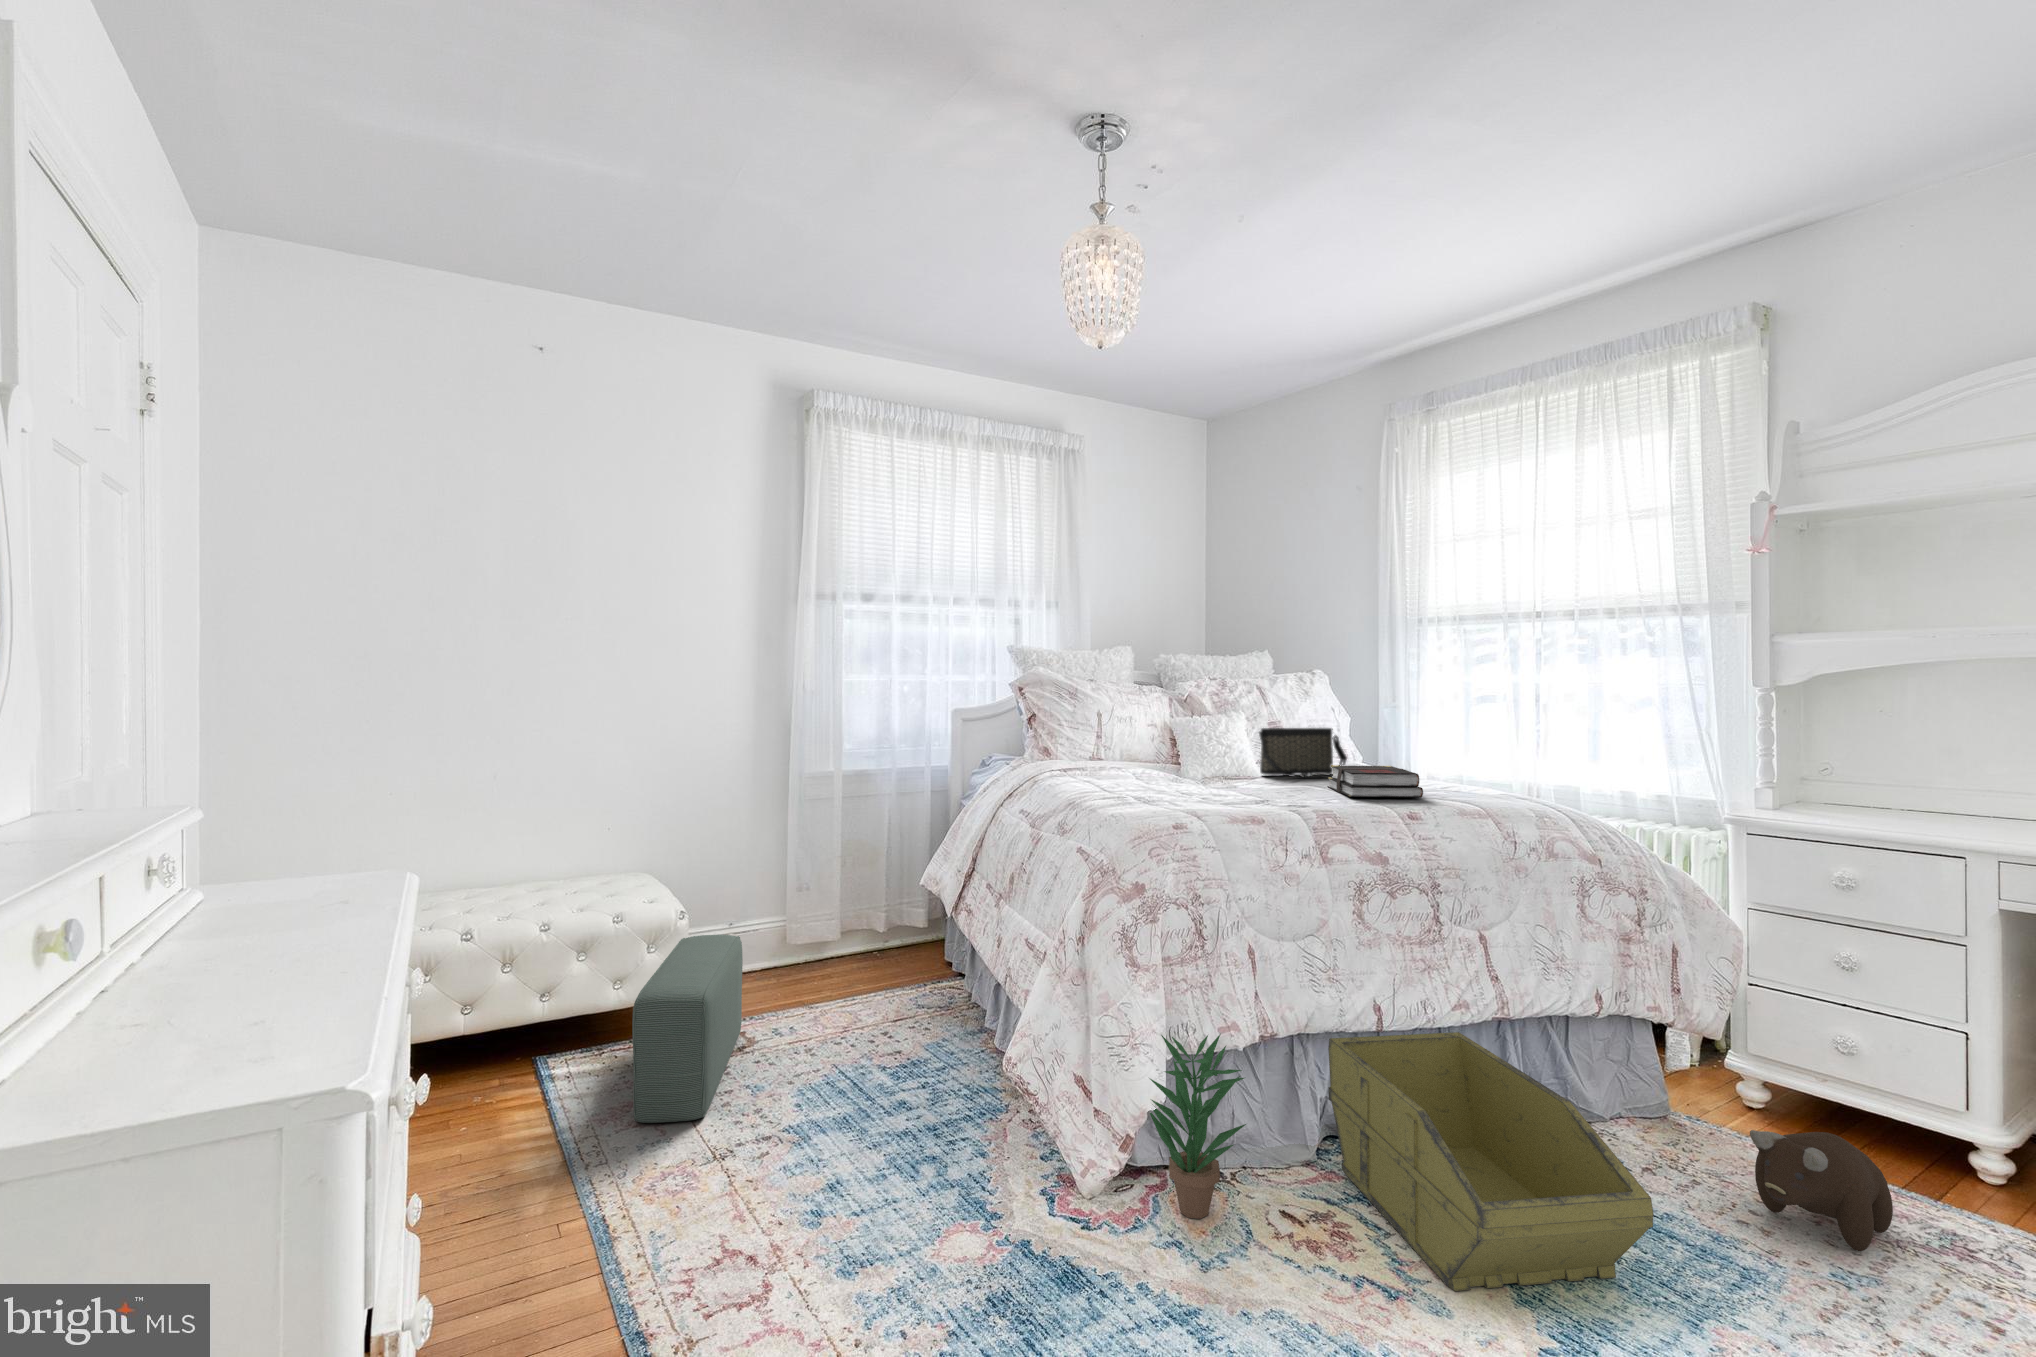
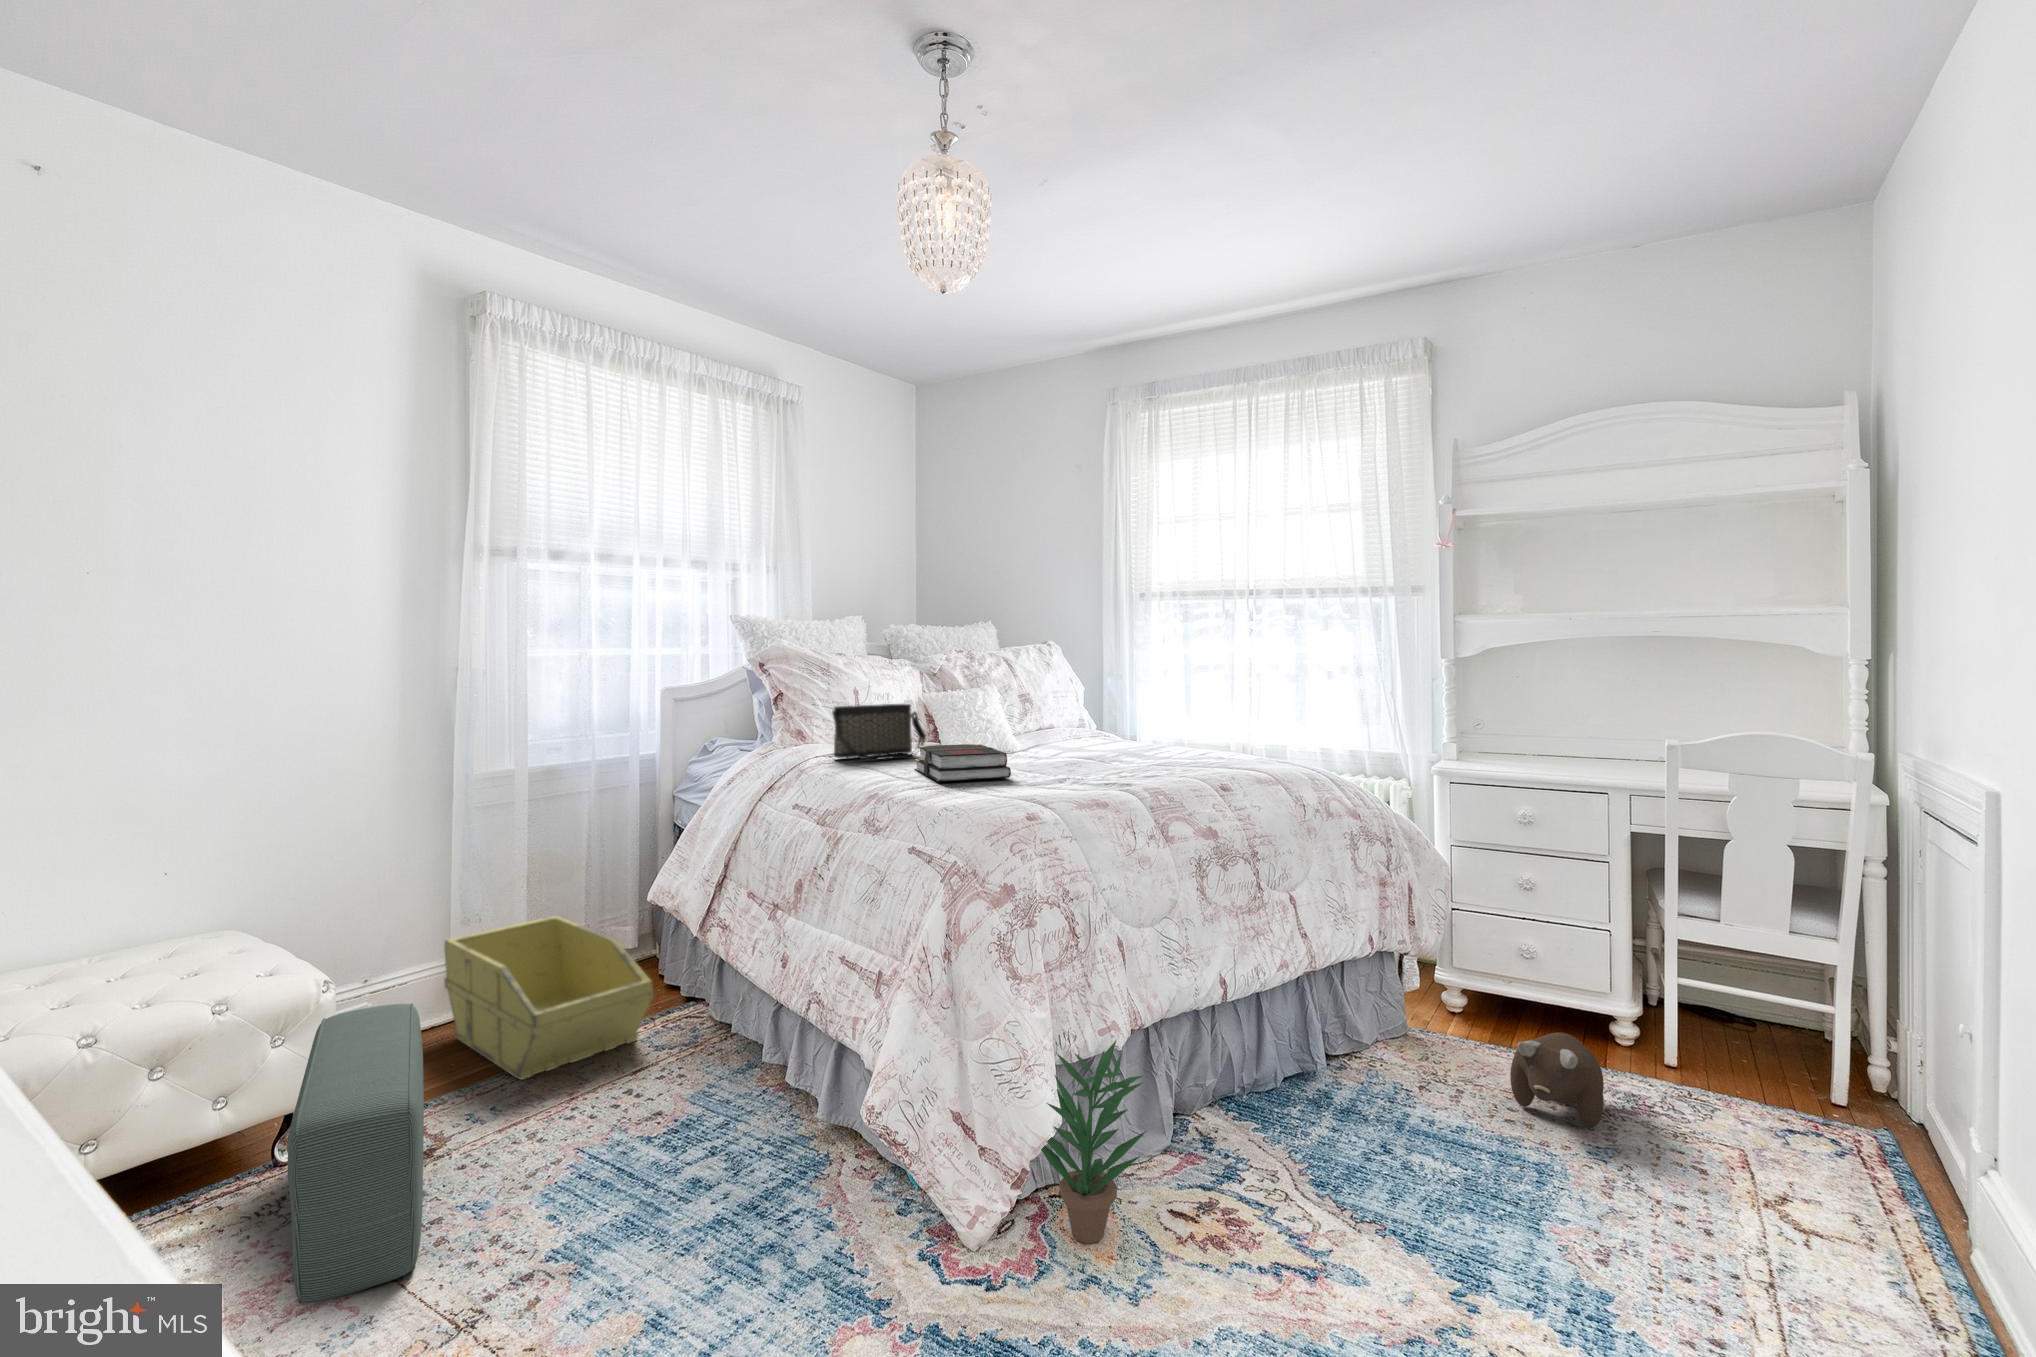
handbag: present [1259,728,1347,777] -> present [832,704,926,760]
book: present [1328,765,1423,798] -> present [914,744,1011,782]
storage bin: present [1328,1032,1654,1291] -> present [444,916,654,1080]

